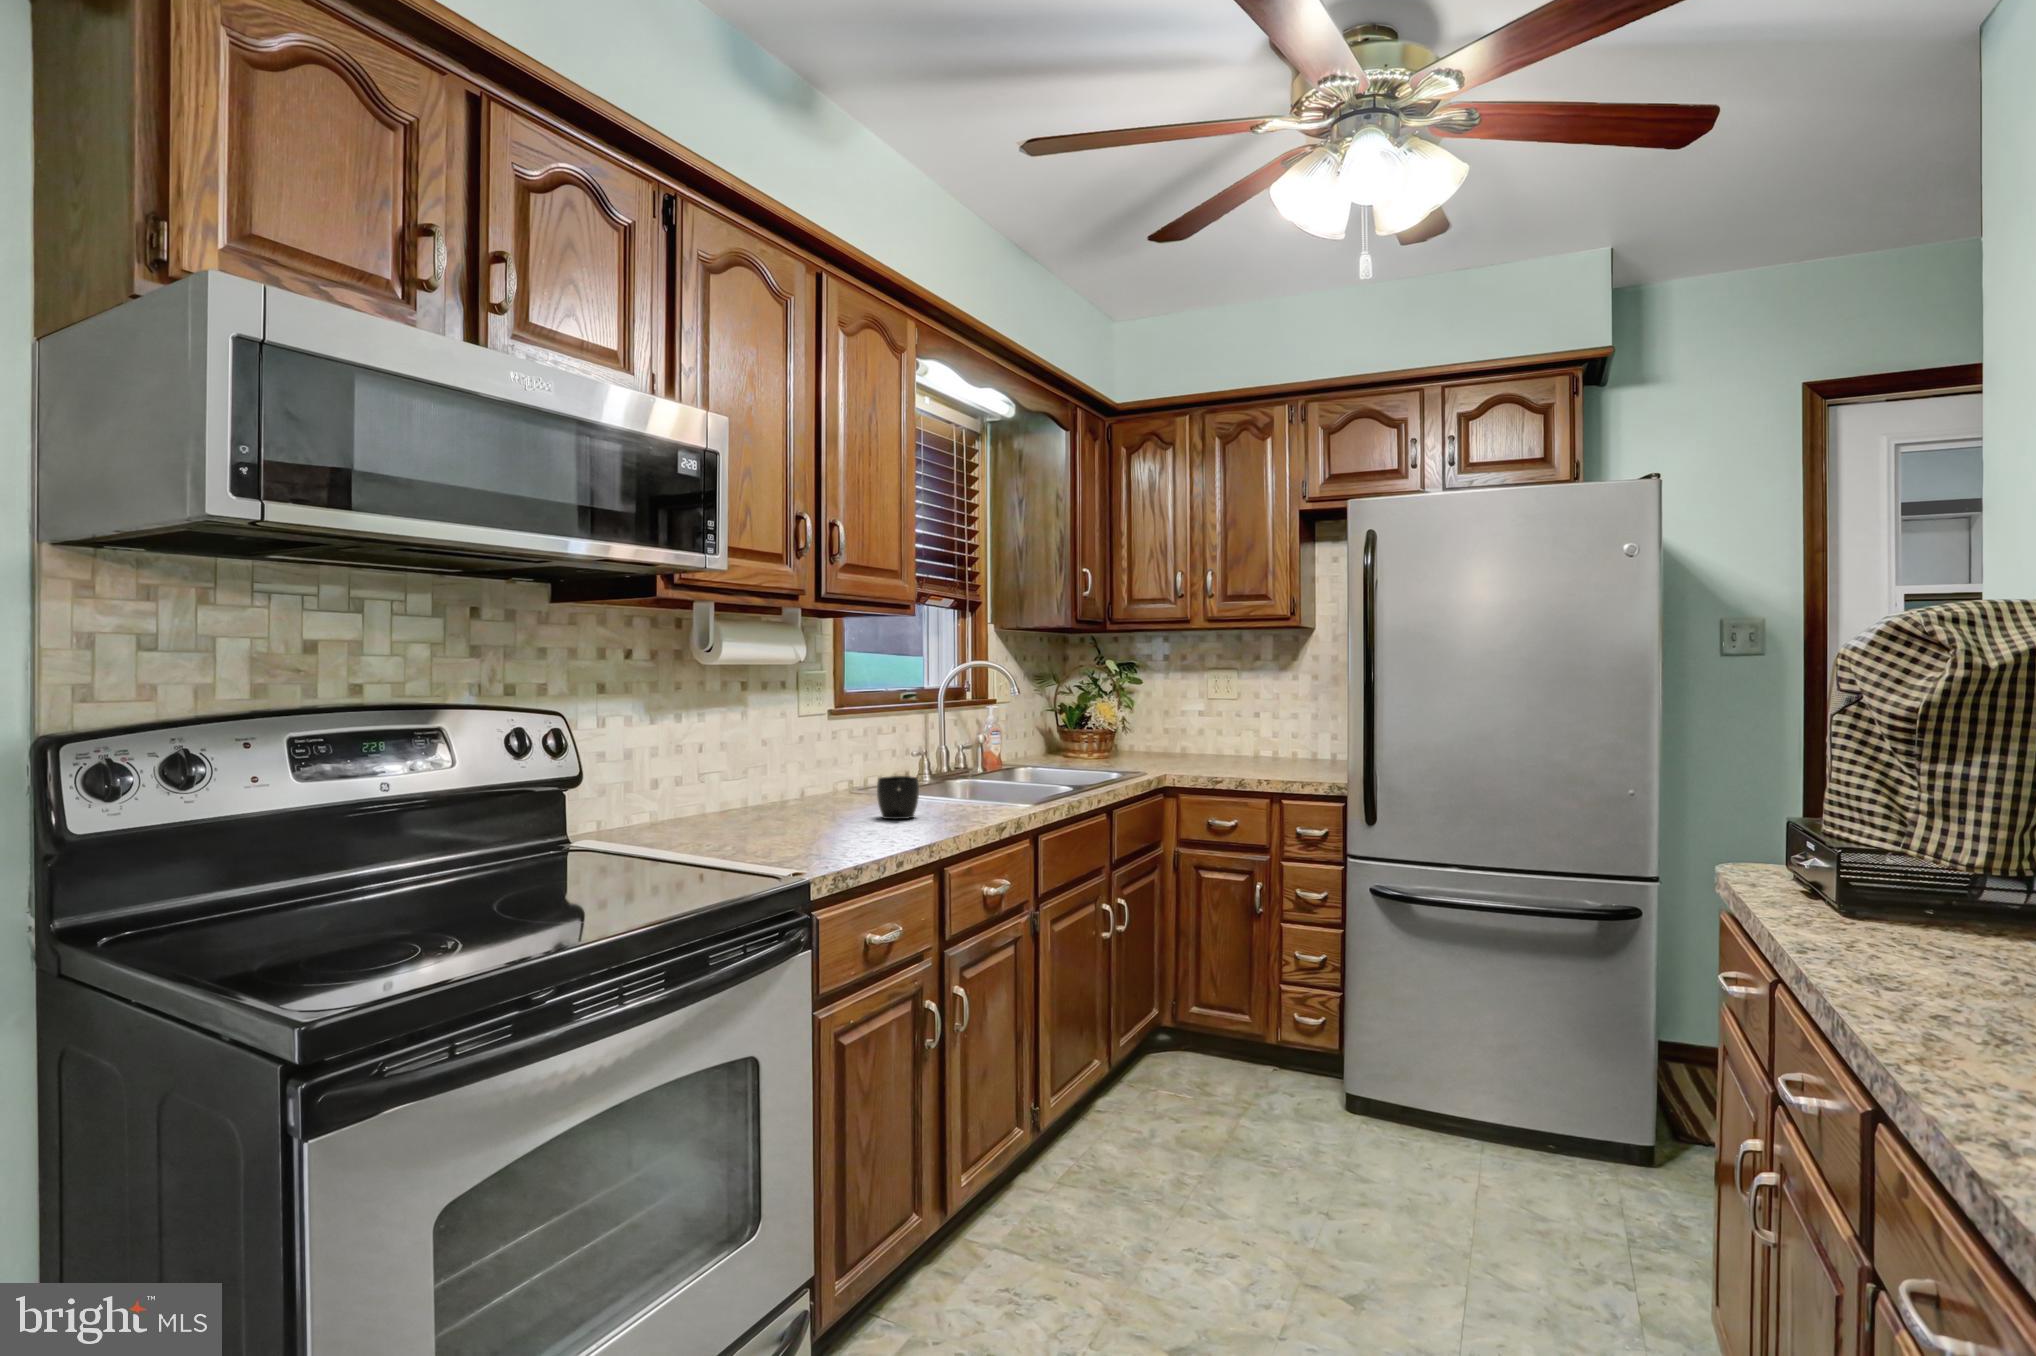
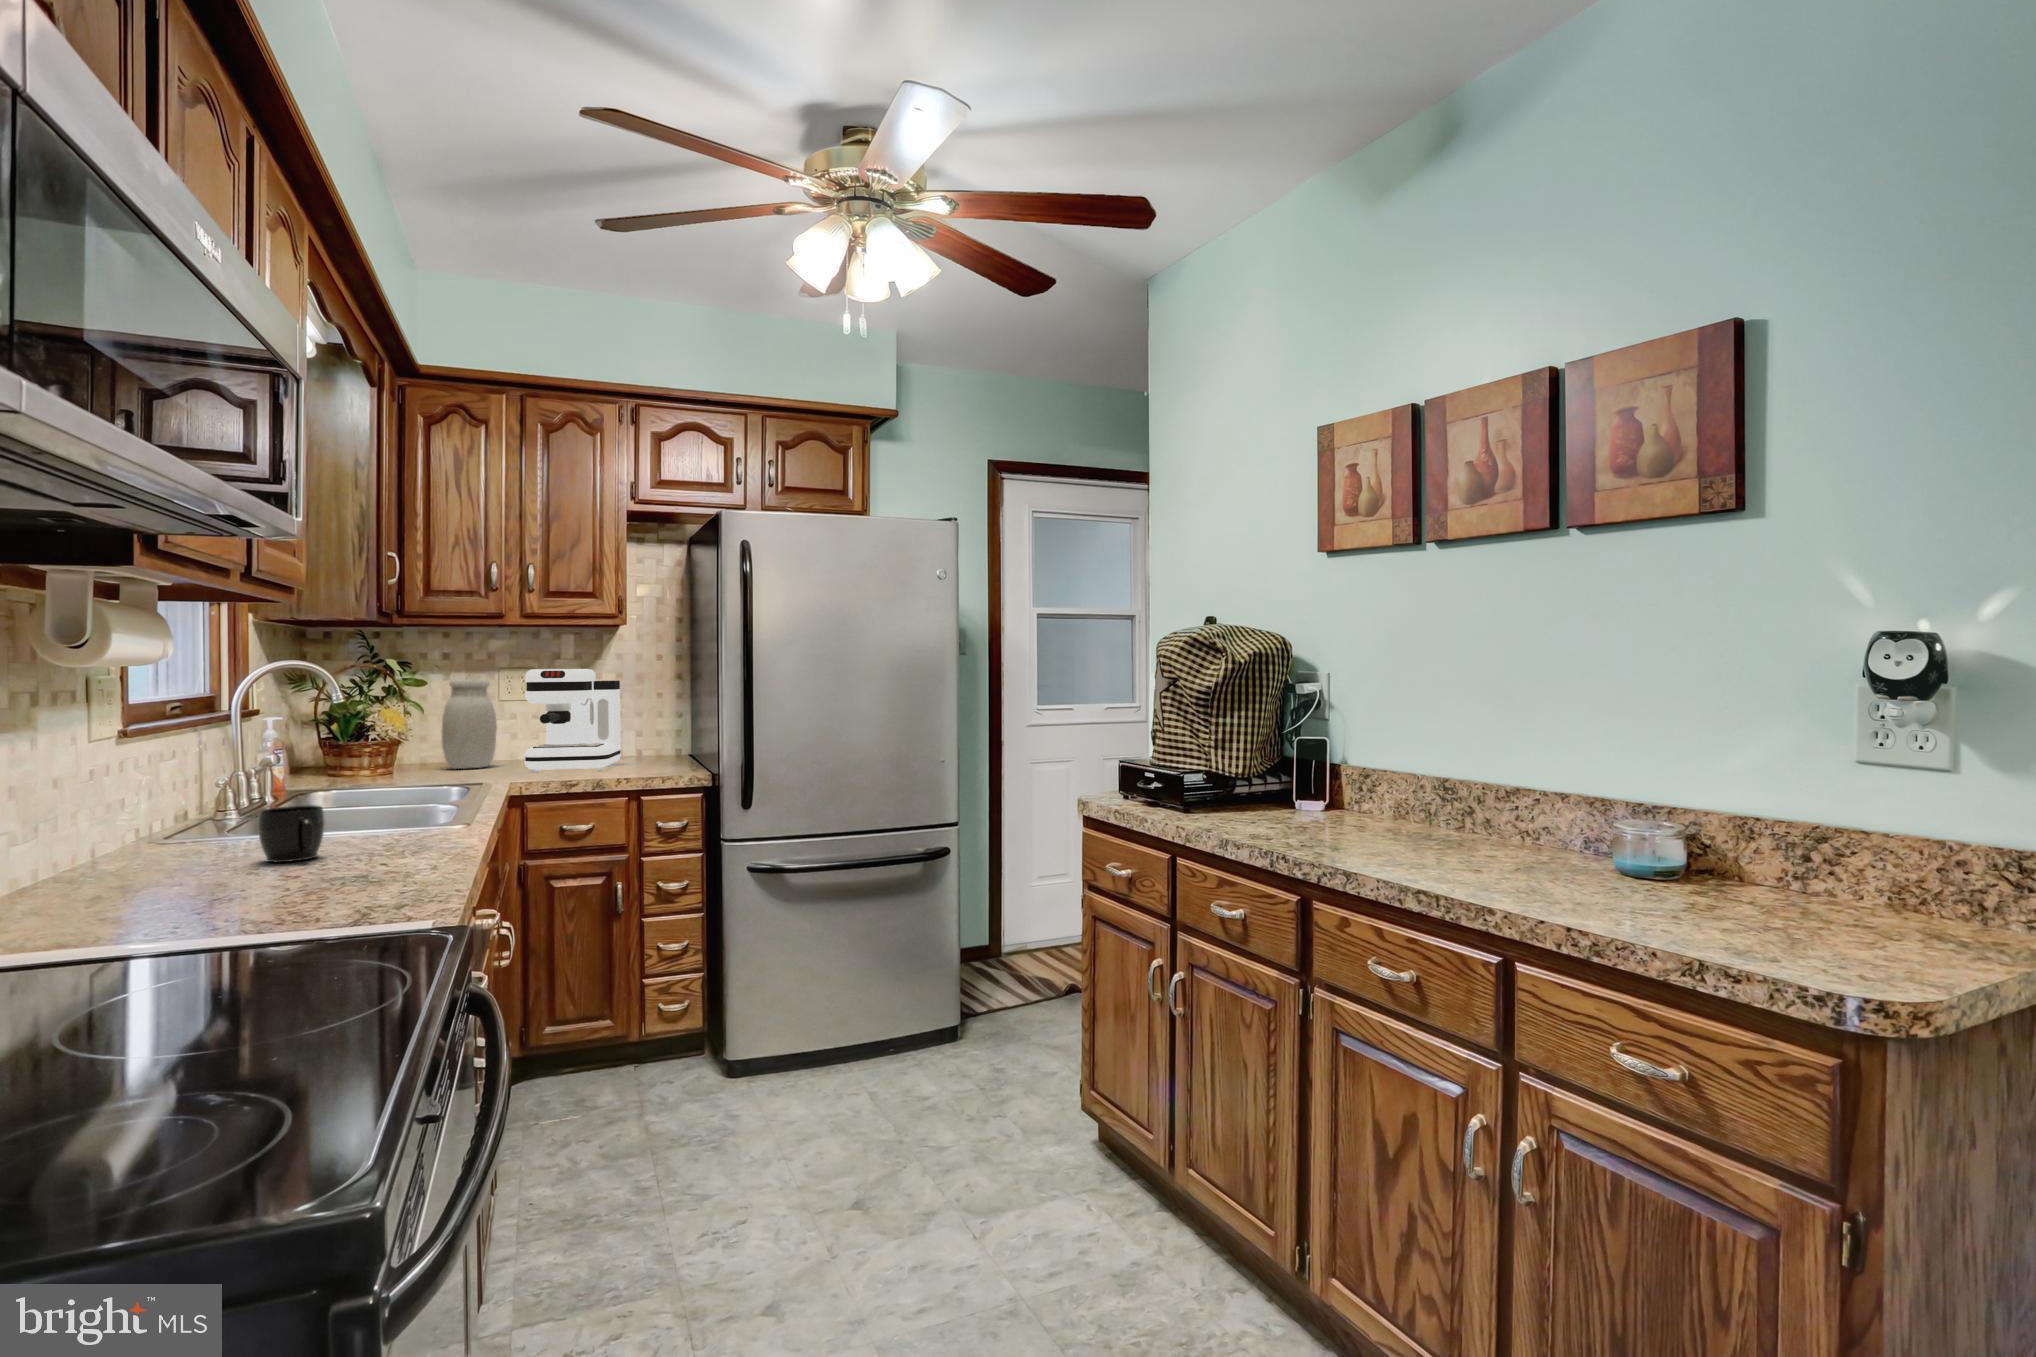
coffee maker: none [1198,669,1293,769] -> present [524,669,621,772]
jar: none [1147,677,1191,758] -> present [442,678,497,769]

